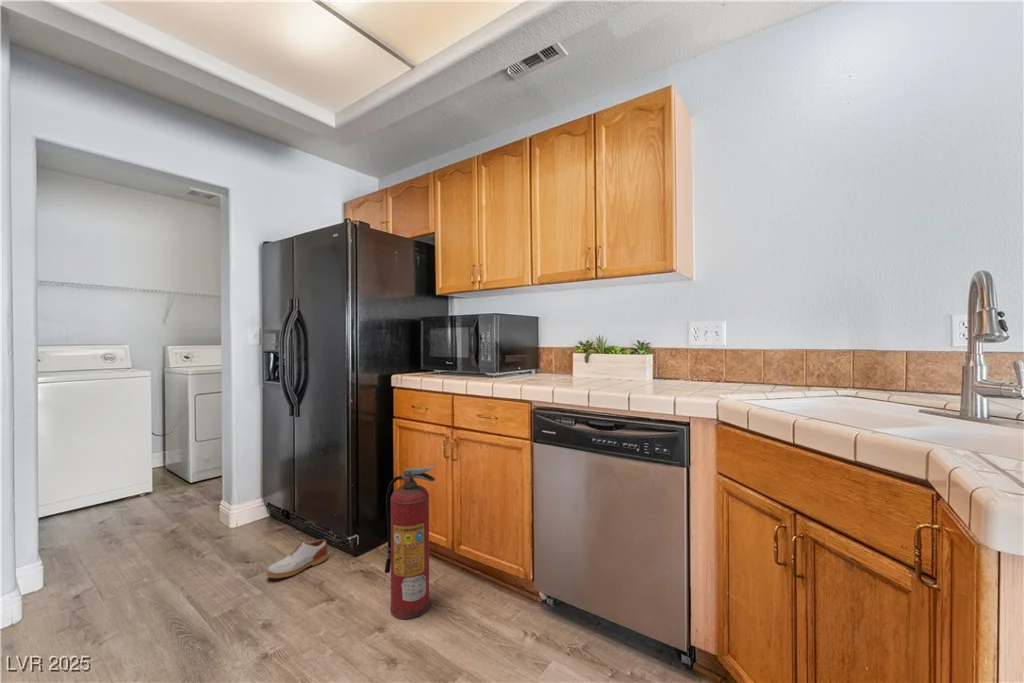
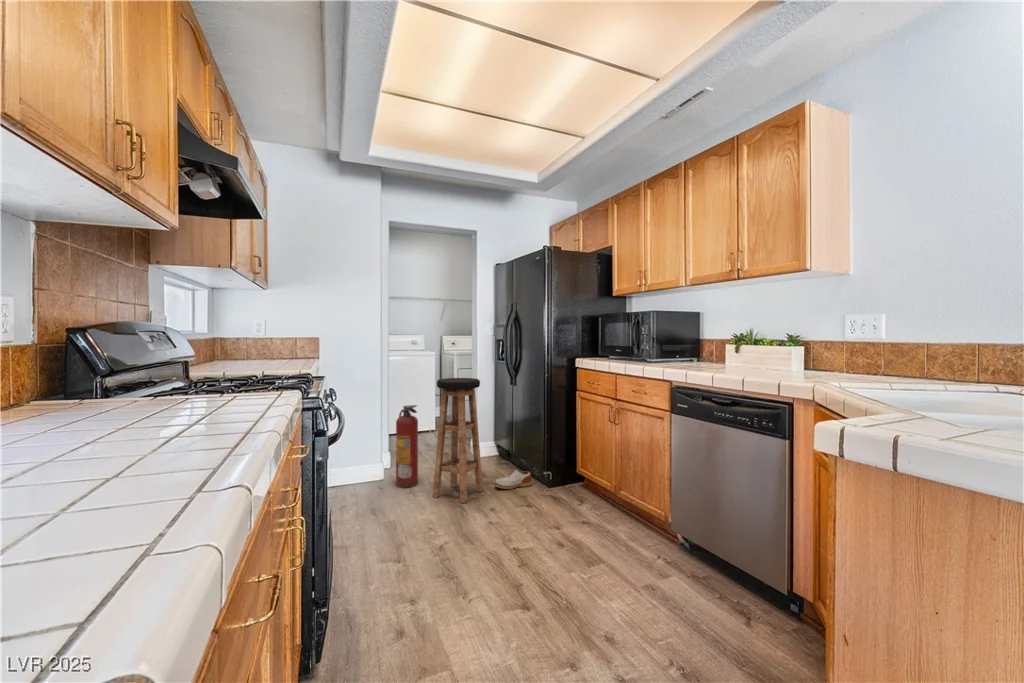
bar stool: none [140,414,246,634] -> present [433,378,483,503]
fire extinguisher: present [385,466,435,619] -> present [396,405,418,488]

